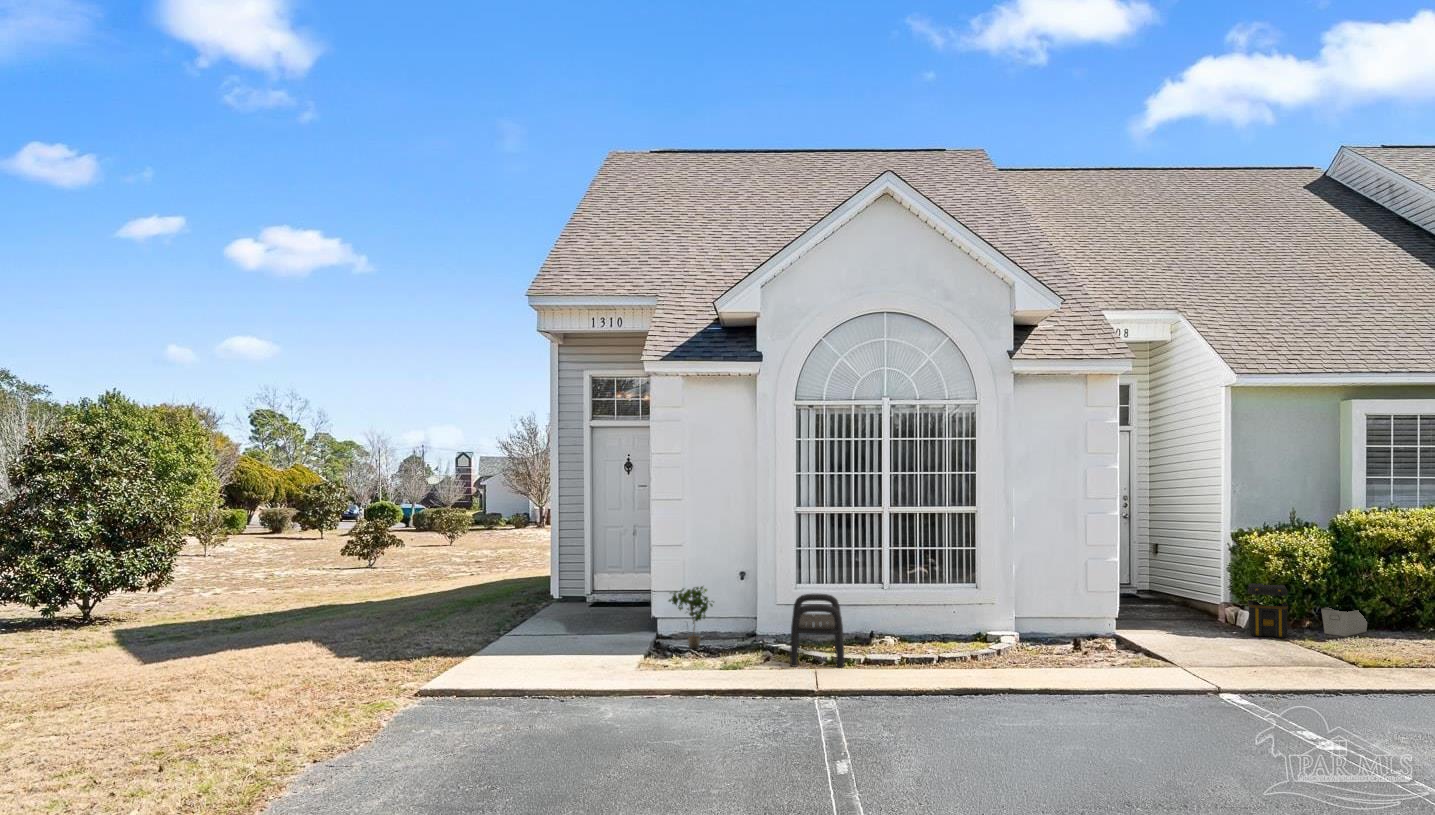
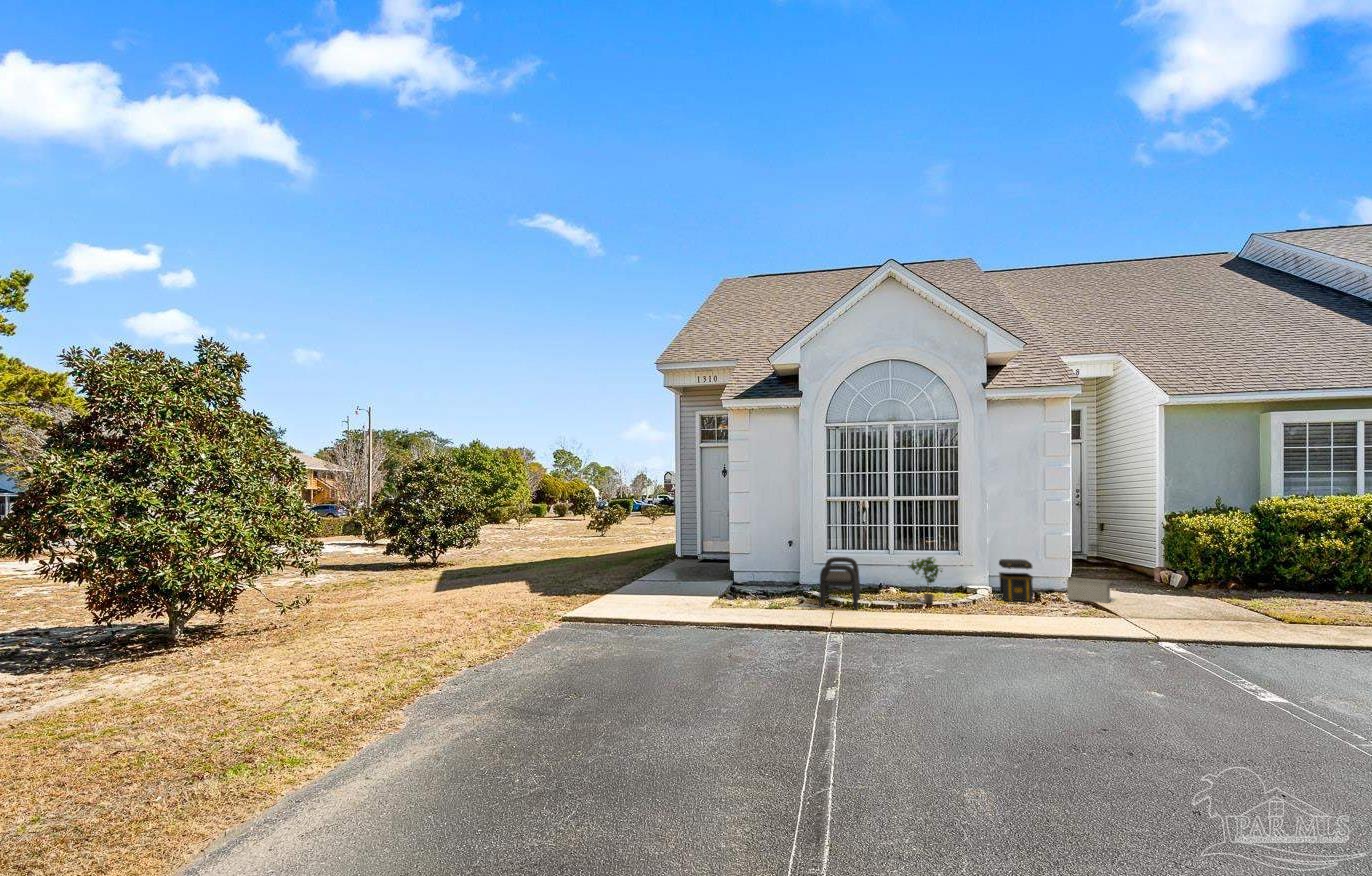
toolbox: present [1248,583,1288,638] -> present [999,559,1033,602]
potted plant: present [669,586,714,649] -> present [909,557,942,604]
storage bin: present [1321,607,1367,636] -> present [1067,577,1110,603]

